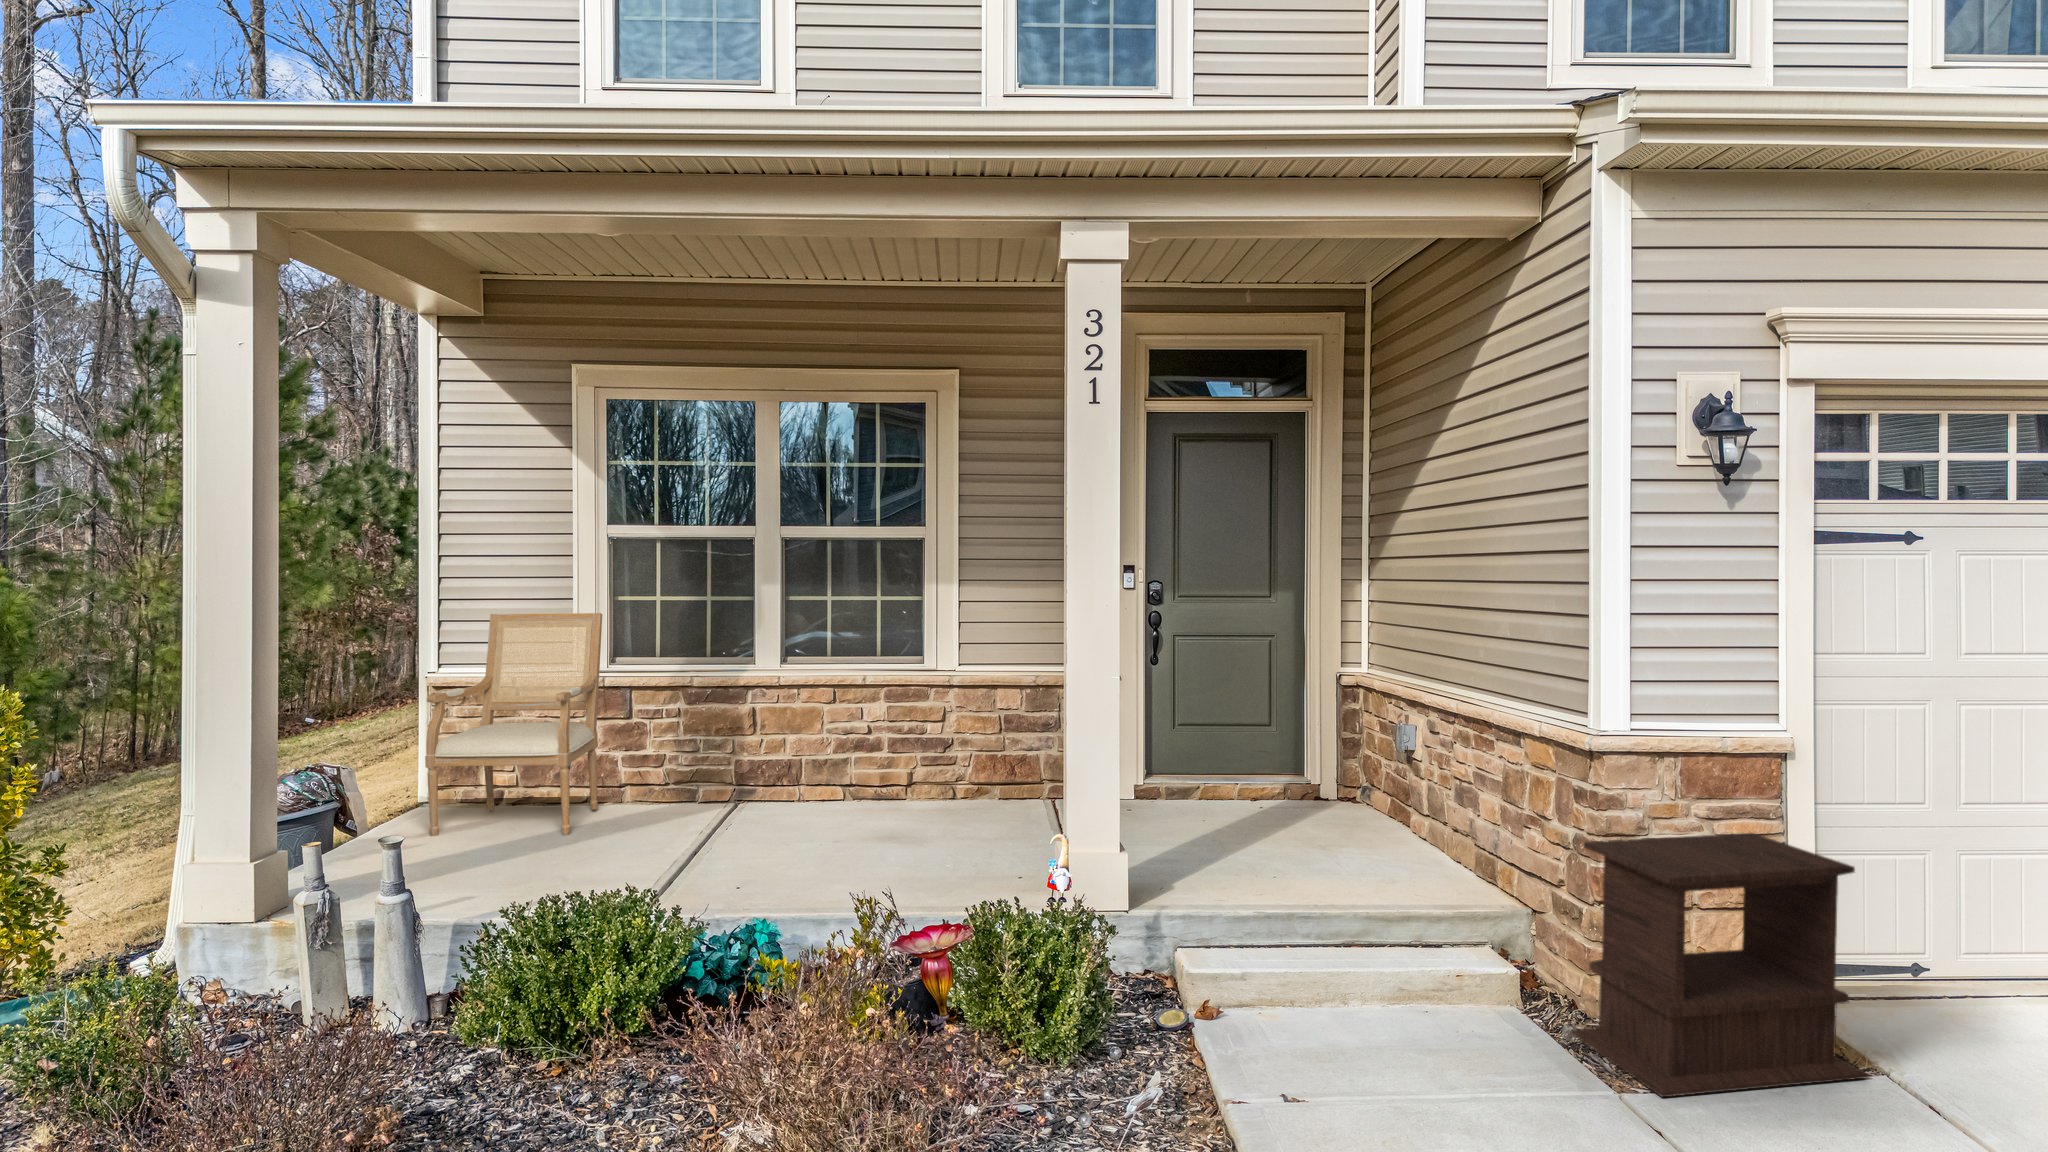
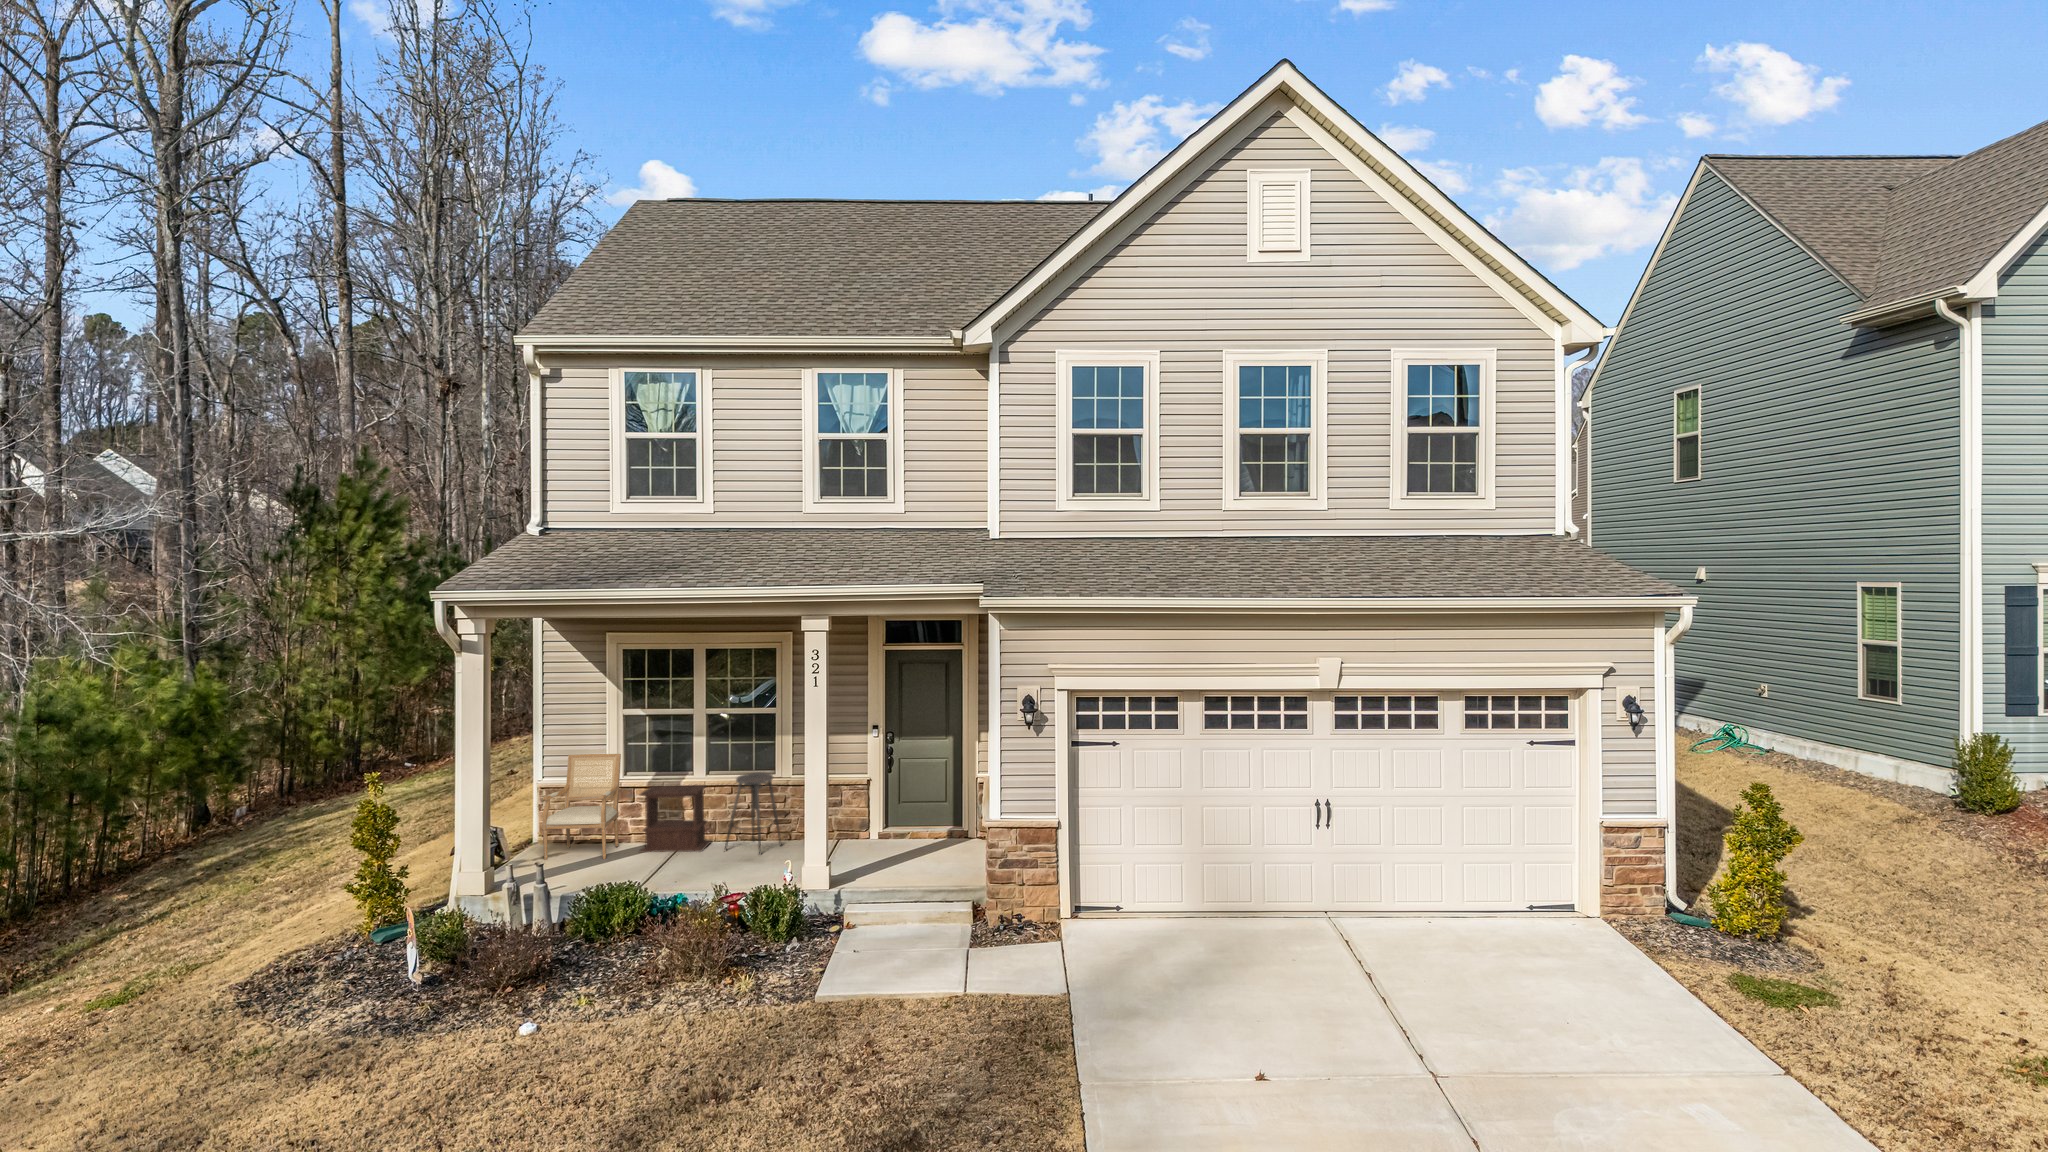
stool: none [827,655,946,830] -> present [724,772,781,854]
side table: present [1571,833,1868,1097] -> present [640,785,711,852]

